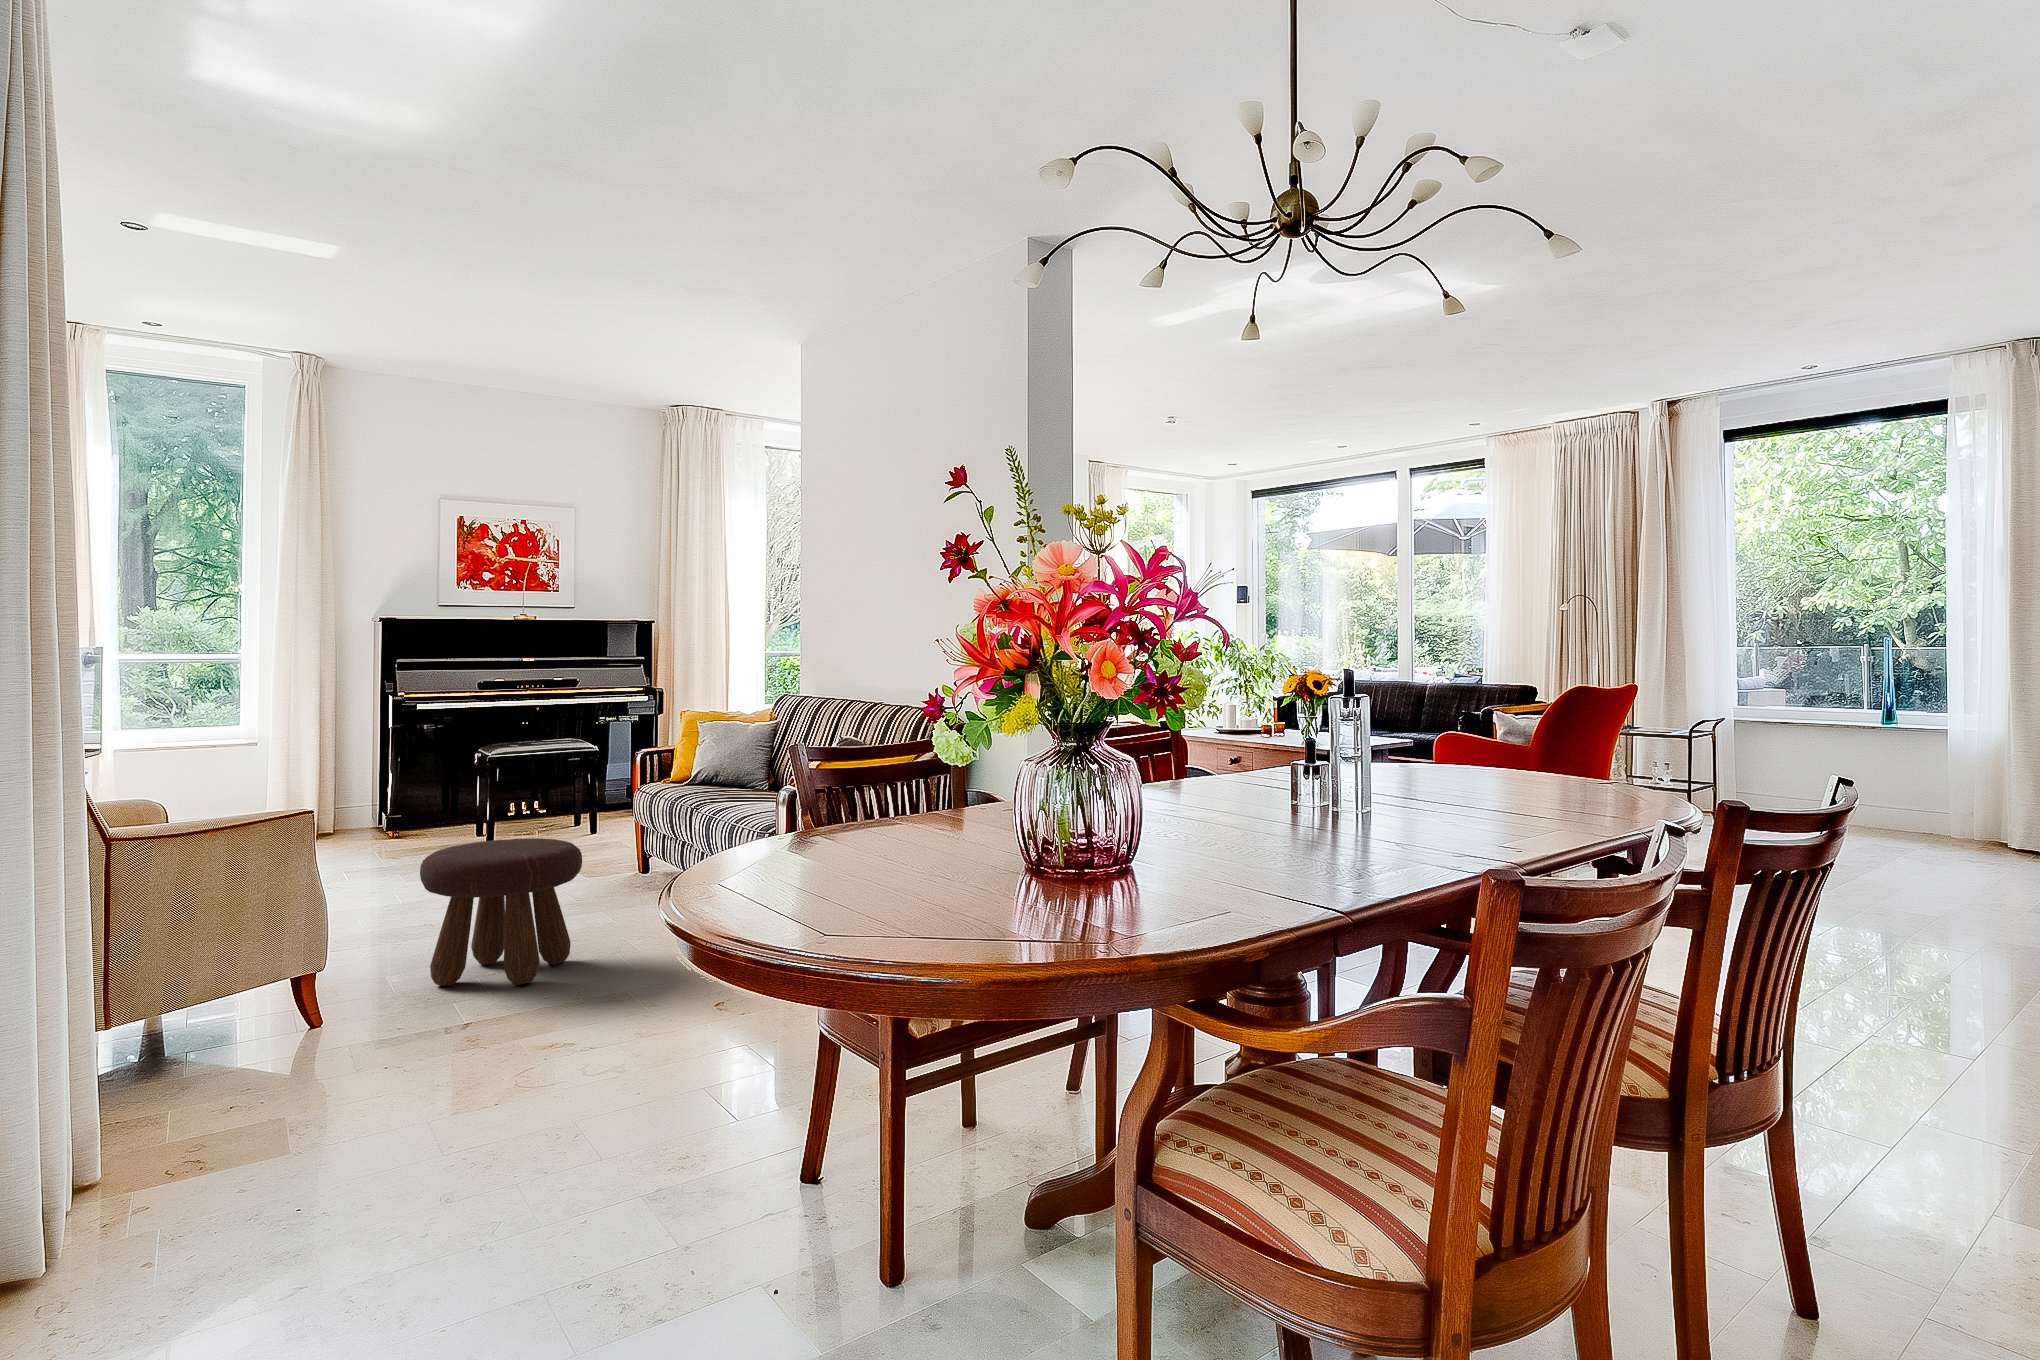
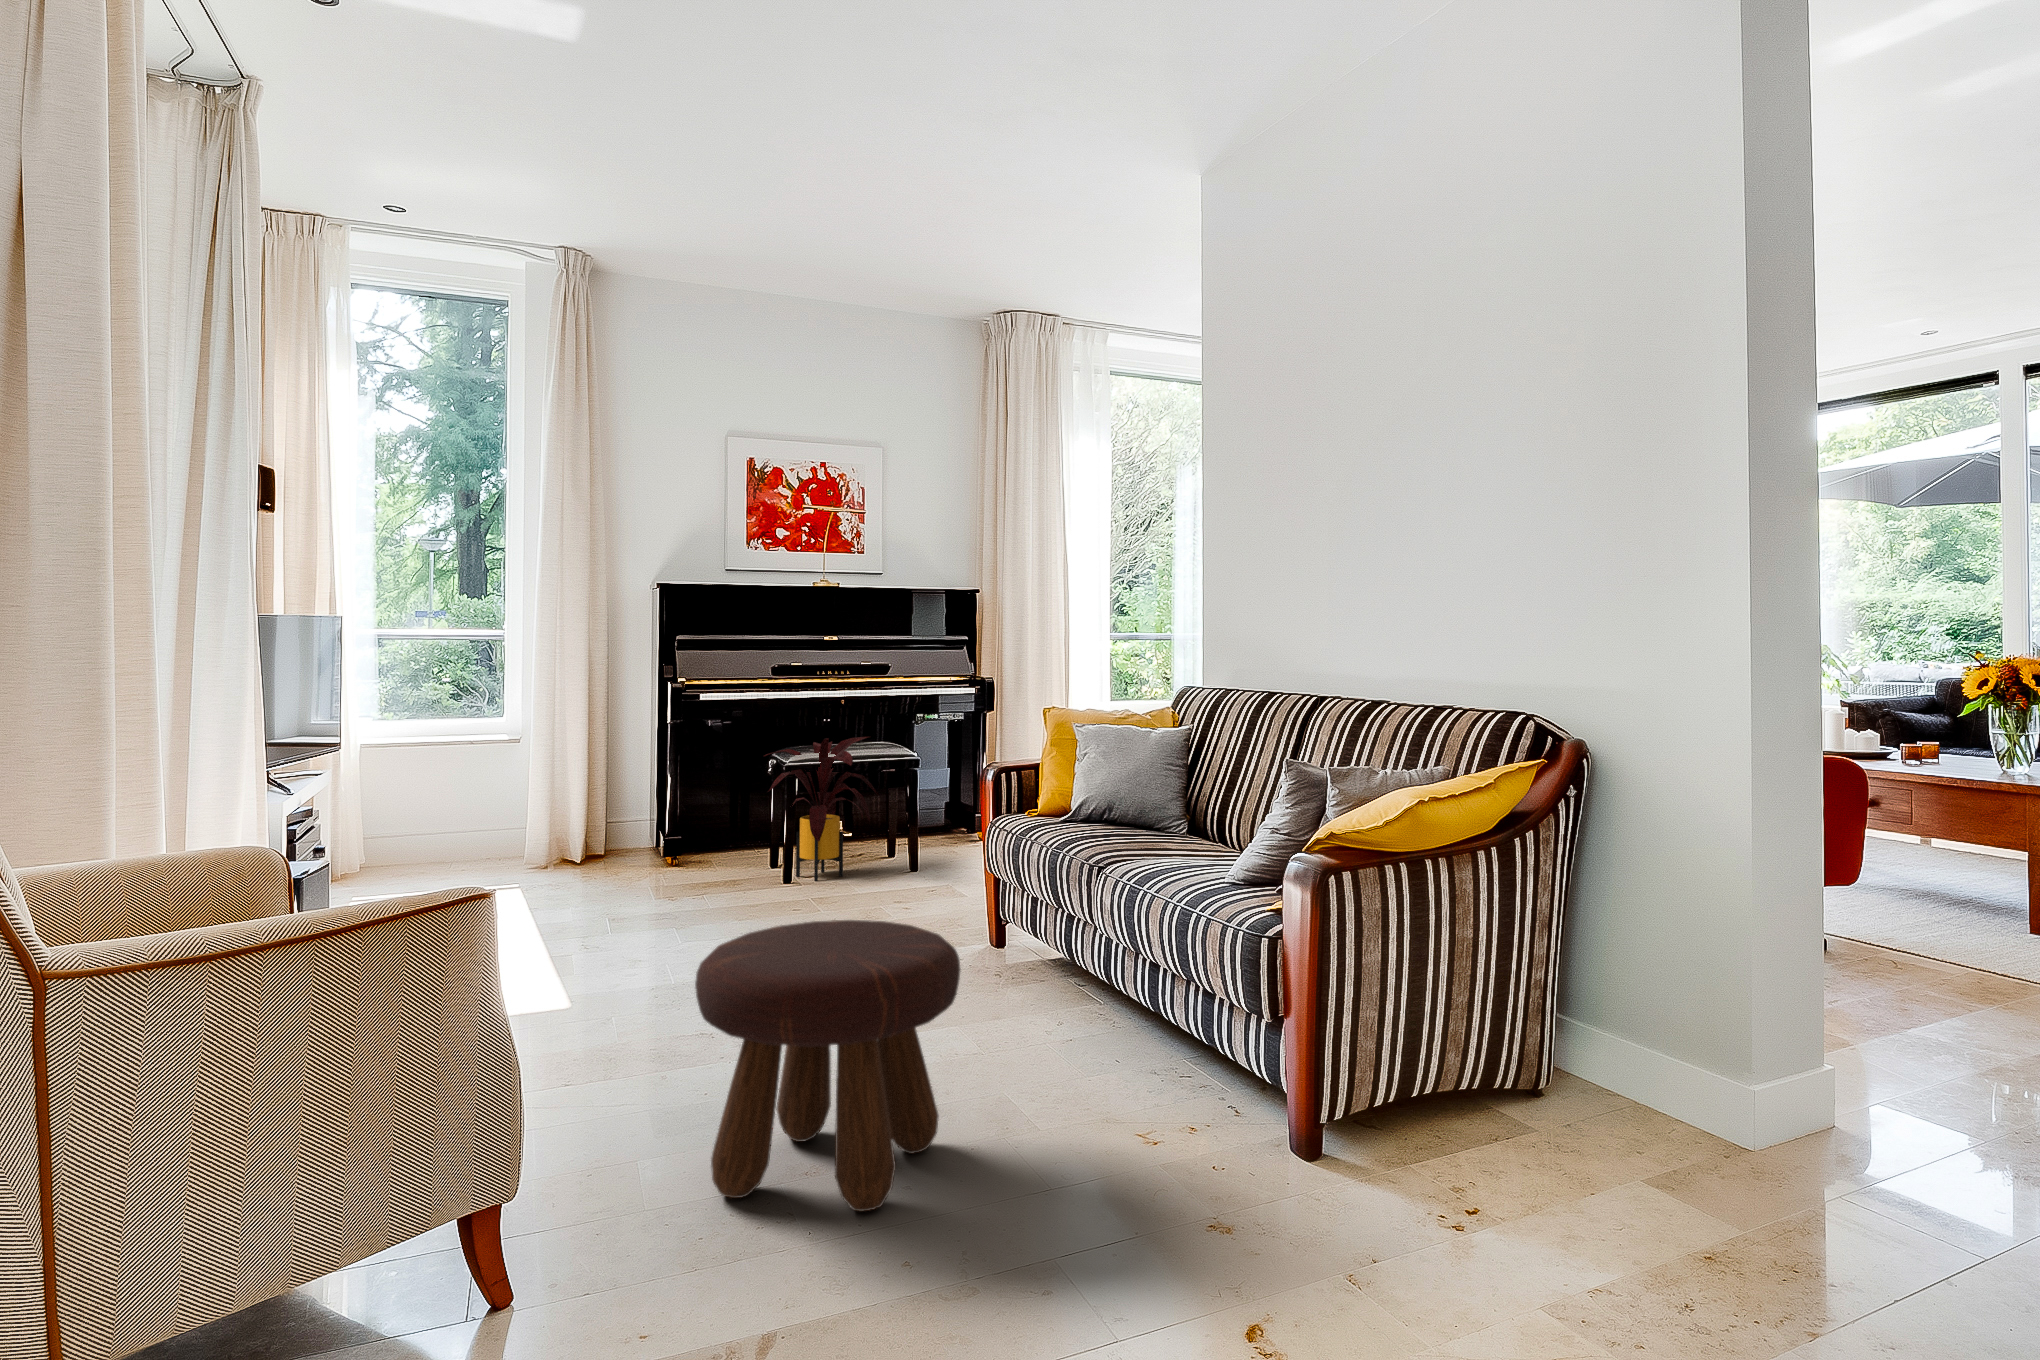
house plant: none [471,735,568,843] -> present [764,736,879,881]

